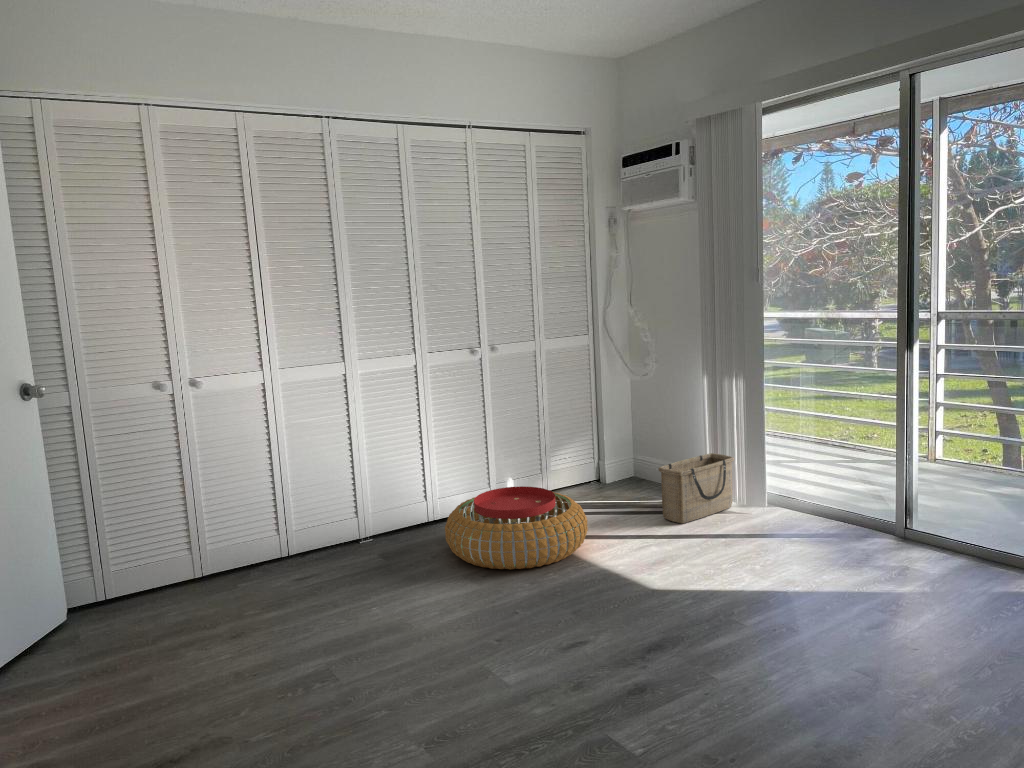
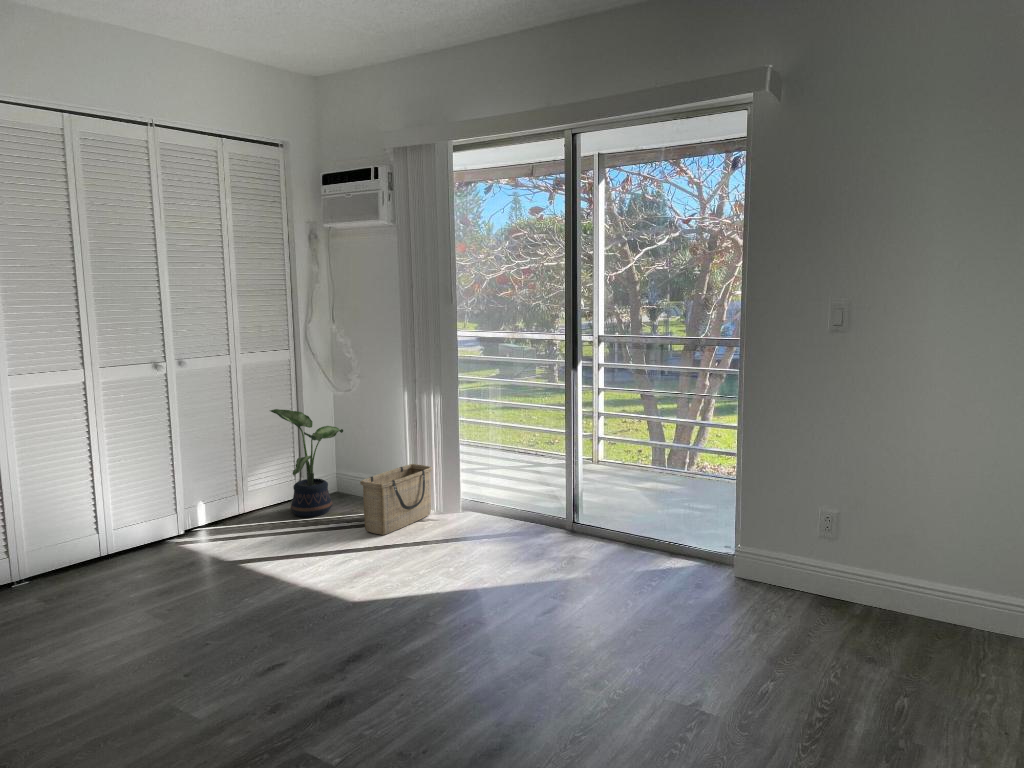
potted plant: none [570,394,641,500] -> present [270,409,343,517]
pouf: present [445,486,588,570] -> none [116,510,286,606]

